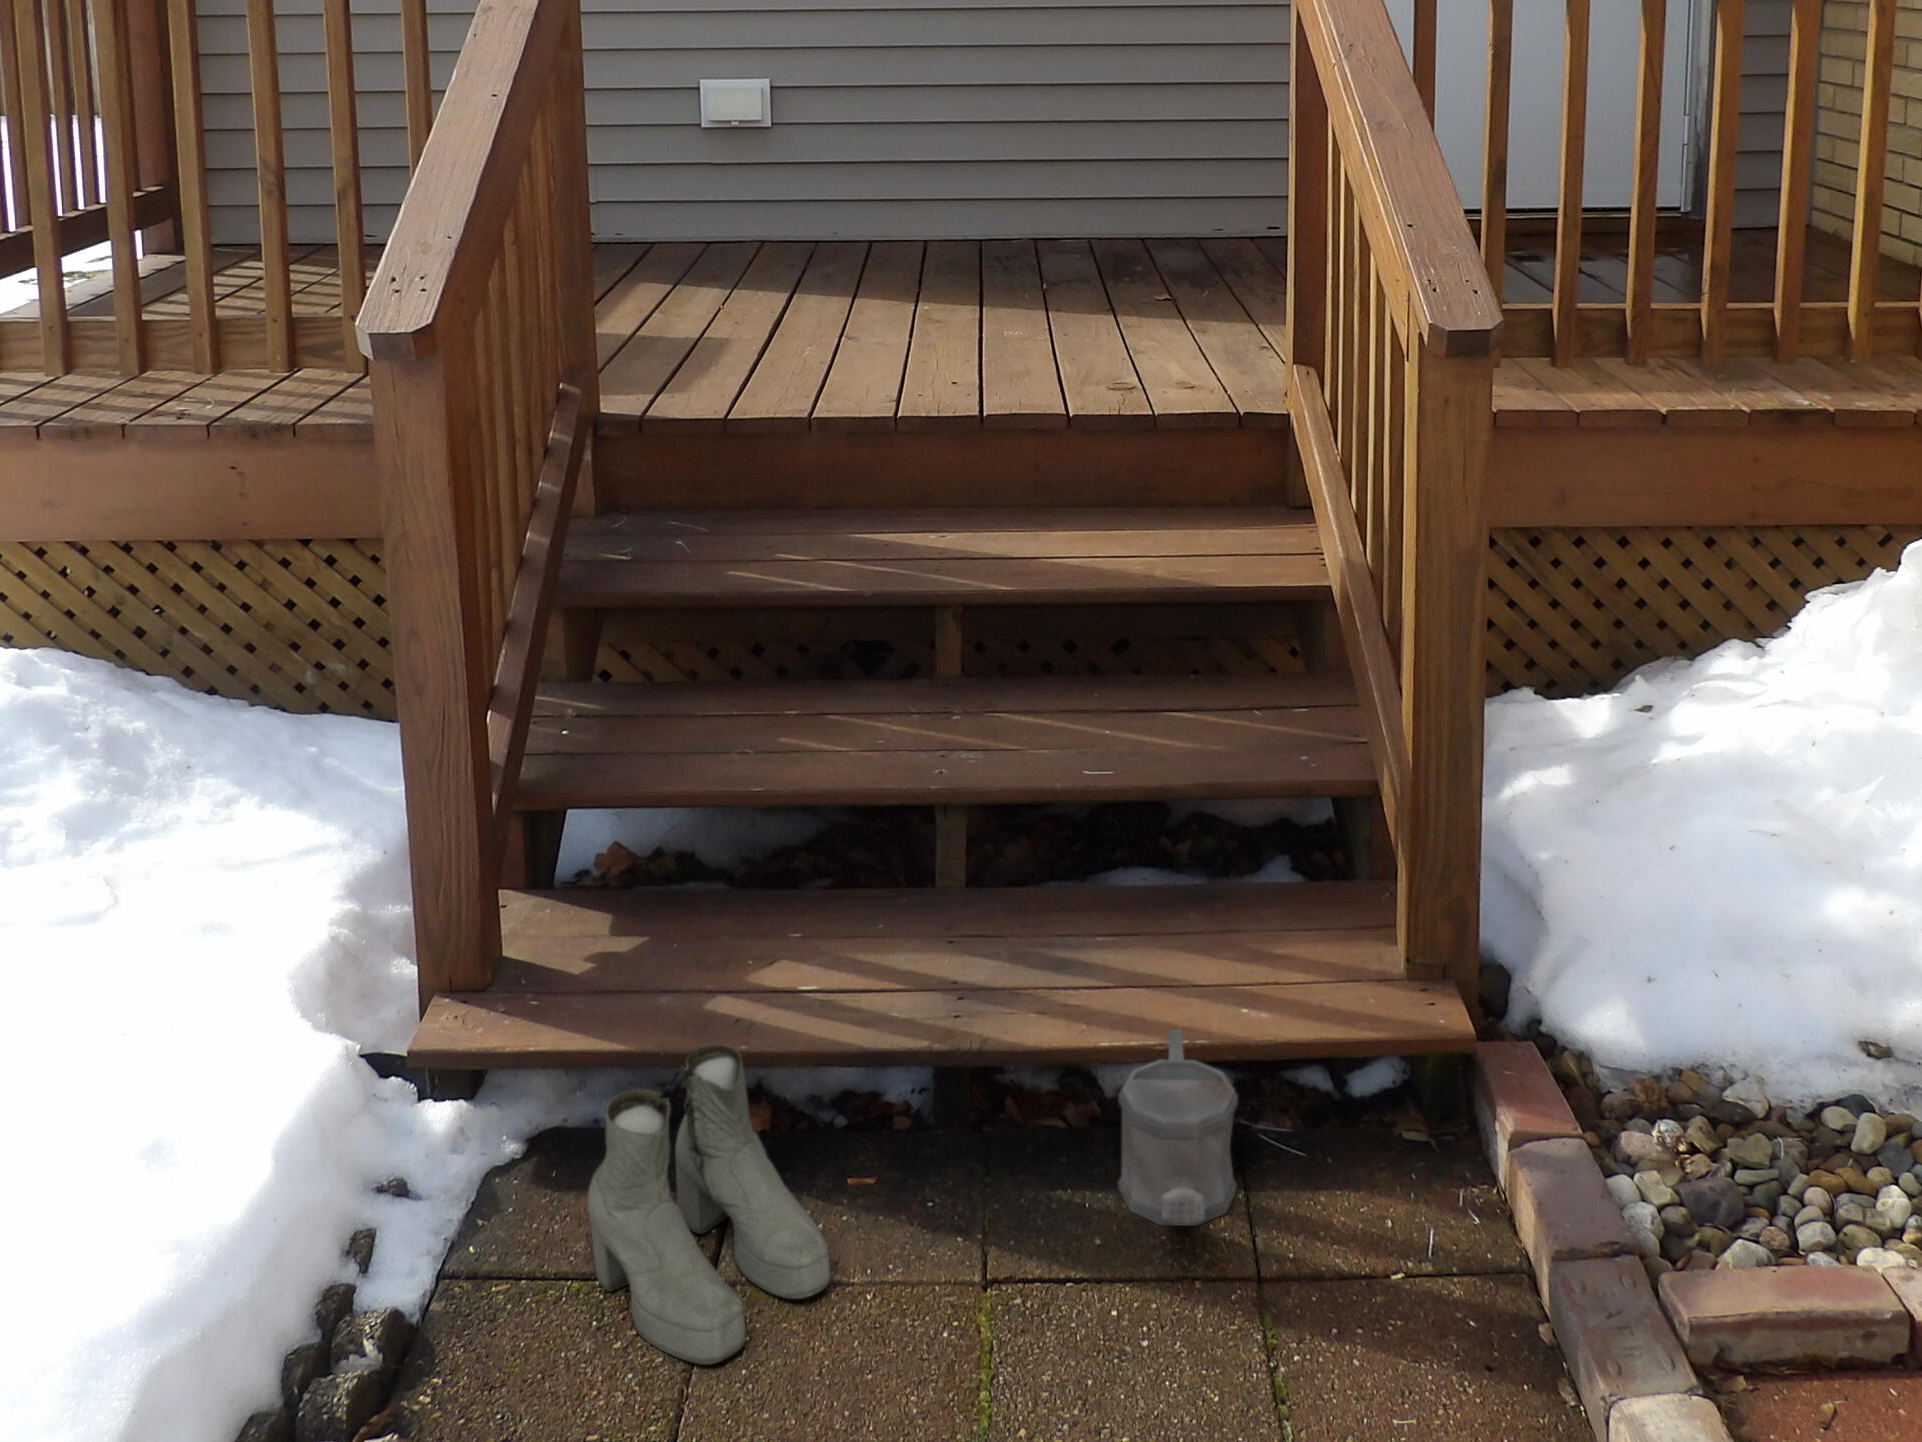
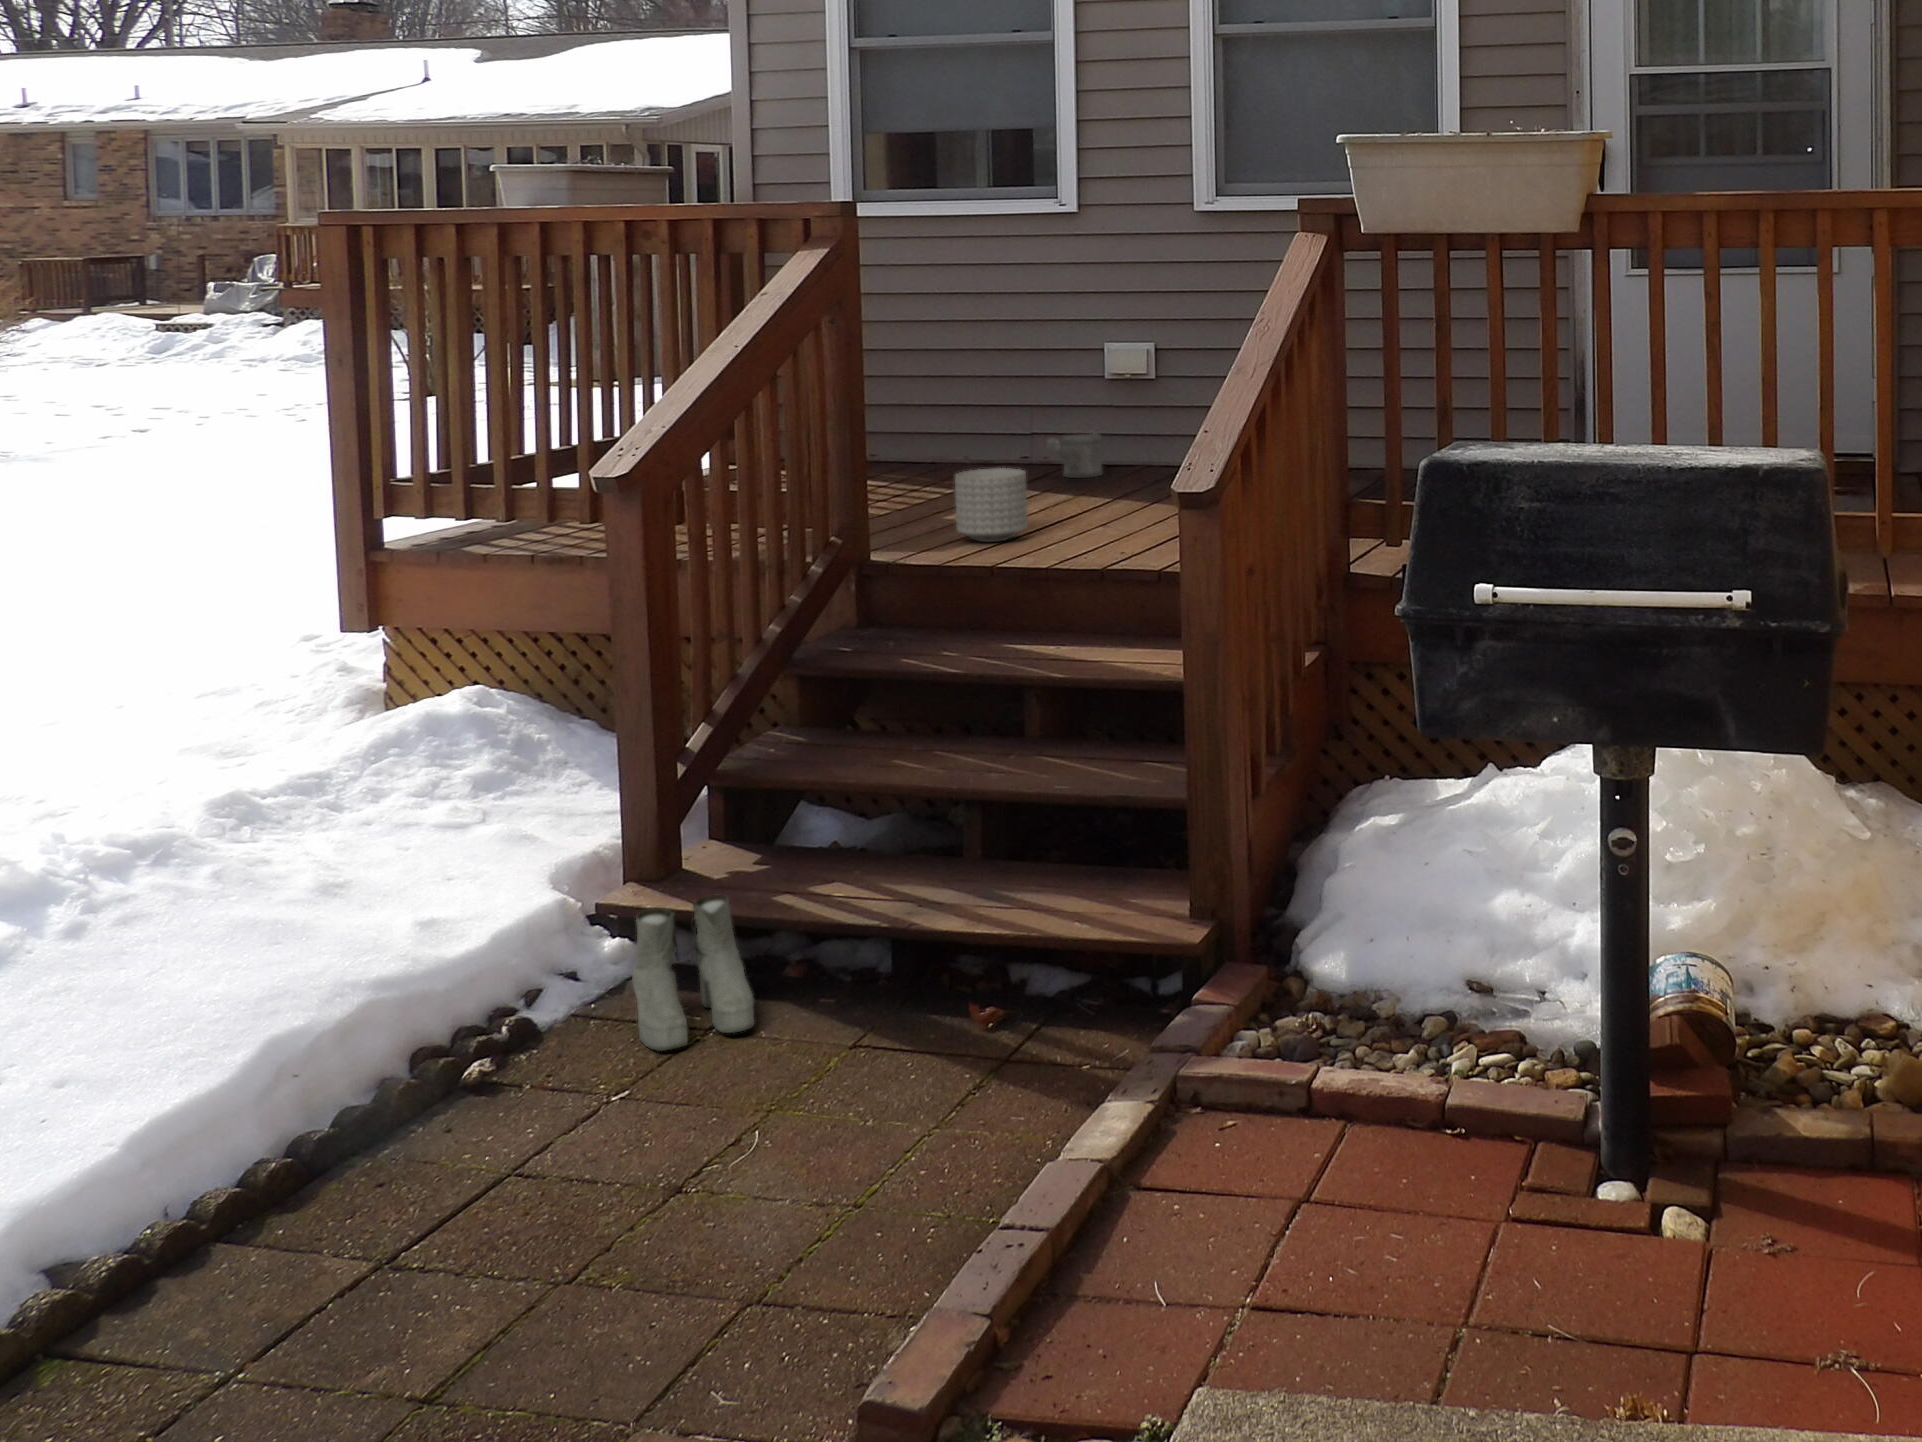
planter: none [661,257,765,363] -> present [955,468,1028,542]
watering can: present [1118,1030,1238,1226] -> present [1047,432,1103,478]

